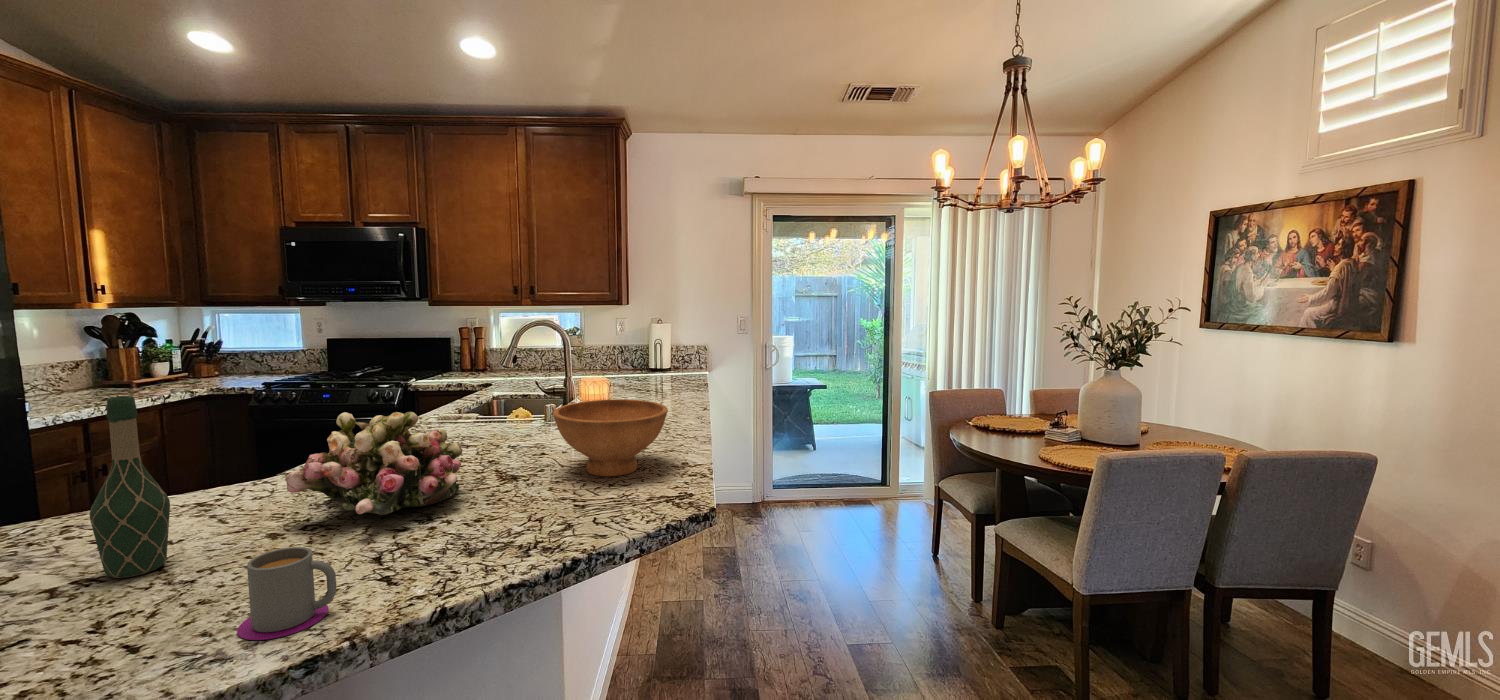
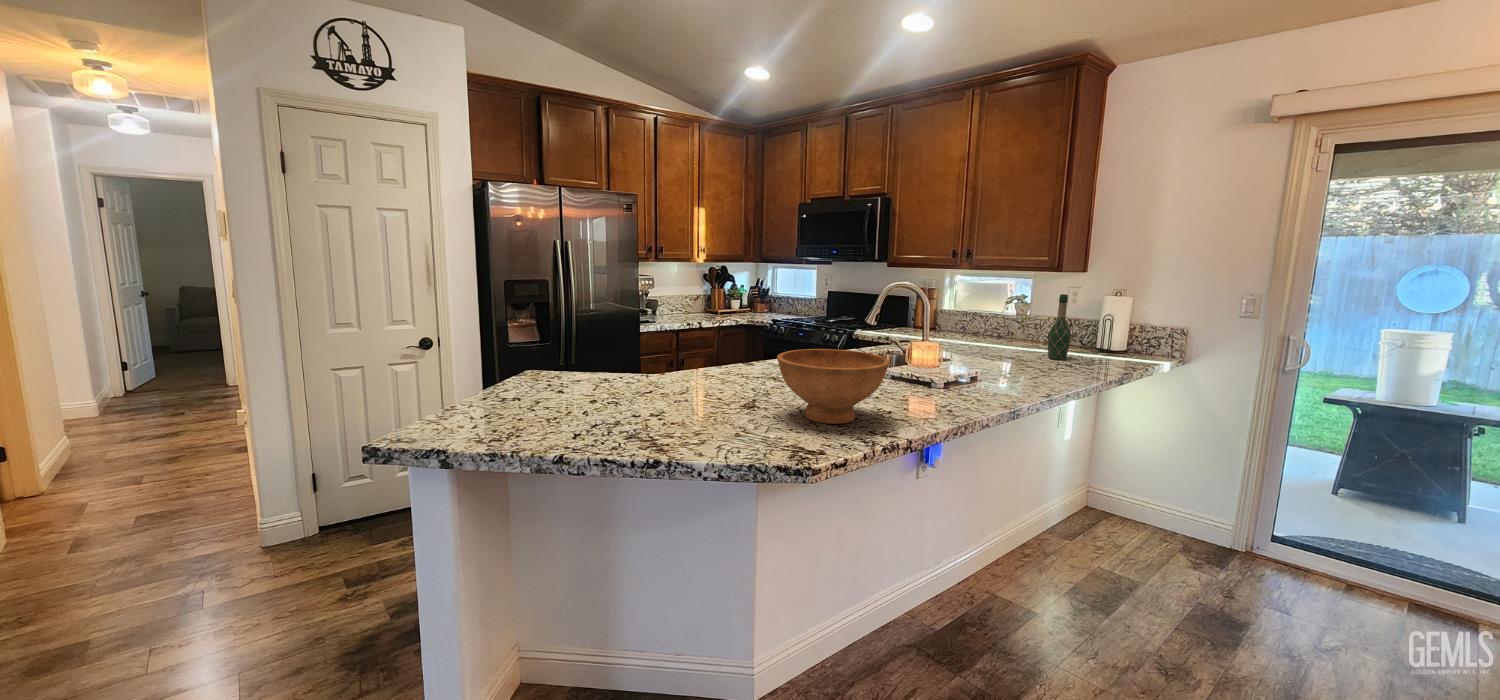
wine bottle: present [89,396,170,578] -> present [1048,294,1071,360]
flower arrangement: present [285,412,462,515] -> none [599,325,715,403]
mug: present [237,547,337,640] -> none [480,390,528,439]

